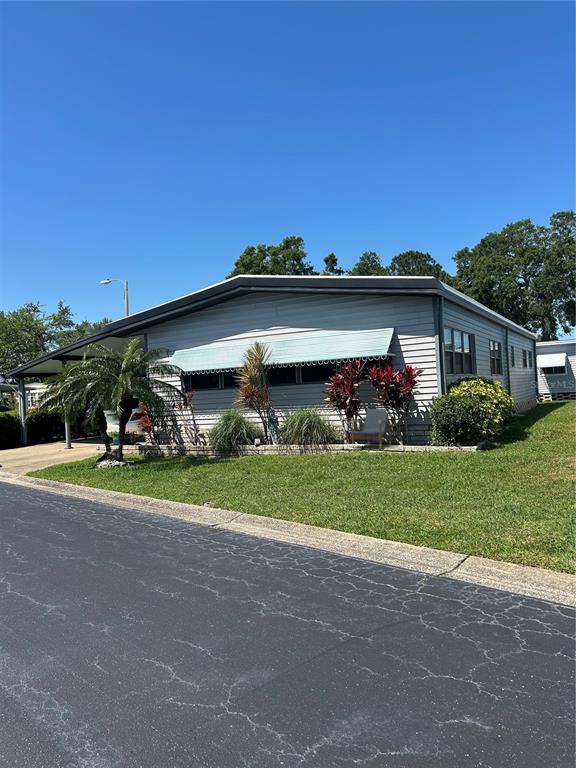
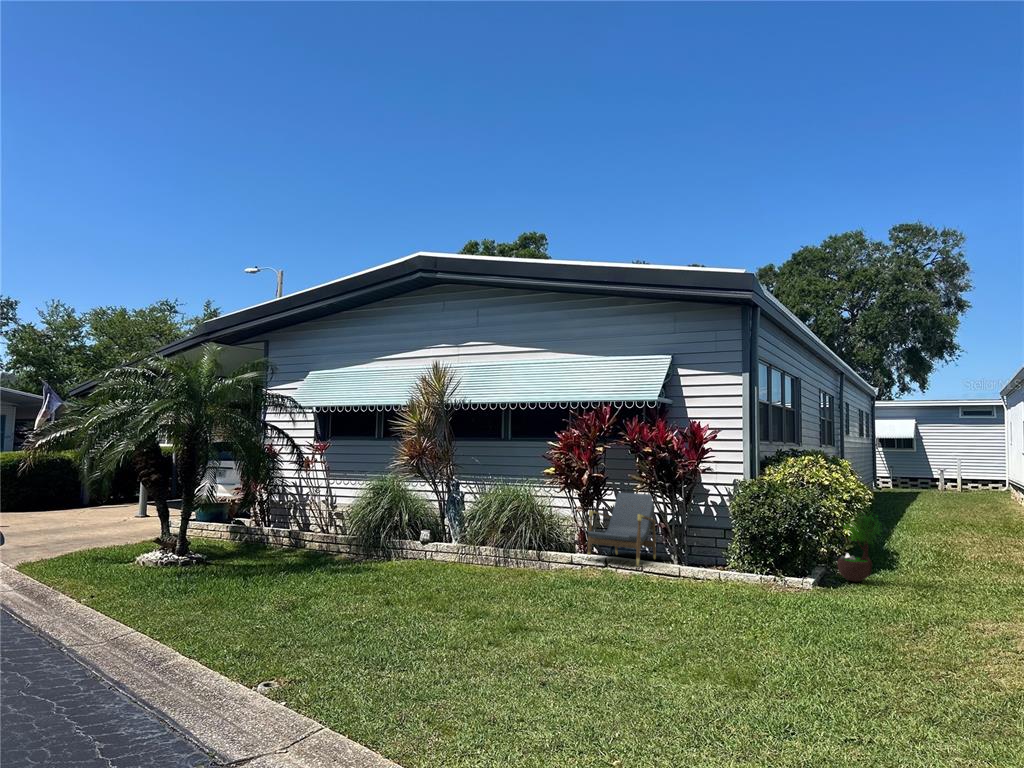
potted tree: none [490,407,513,447] -> present [838,515,881,582]

